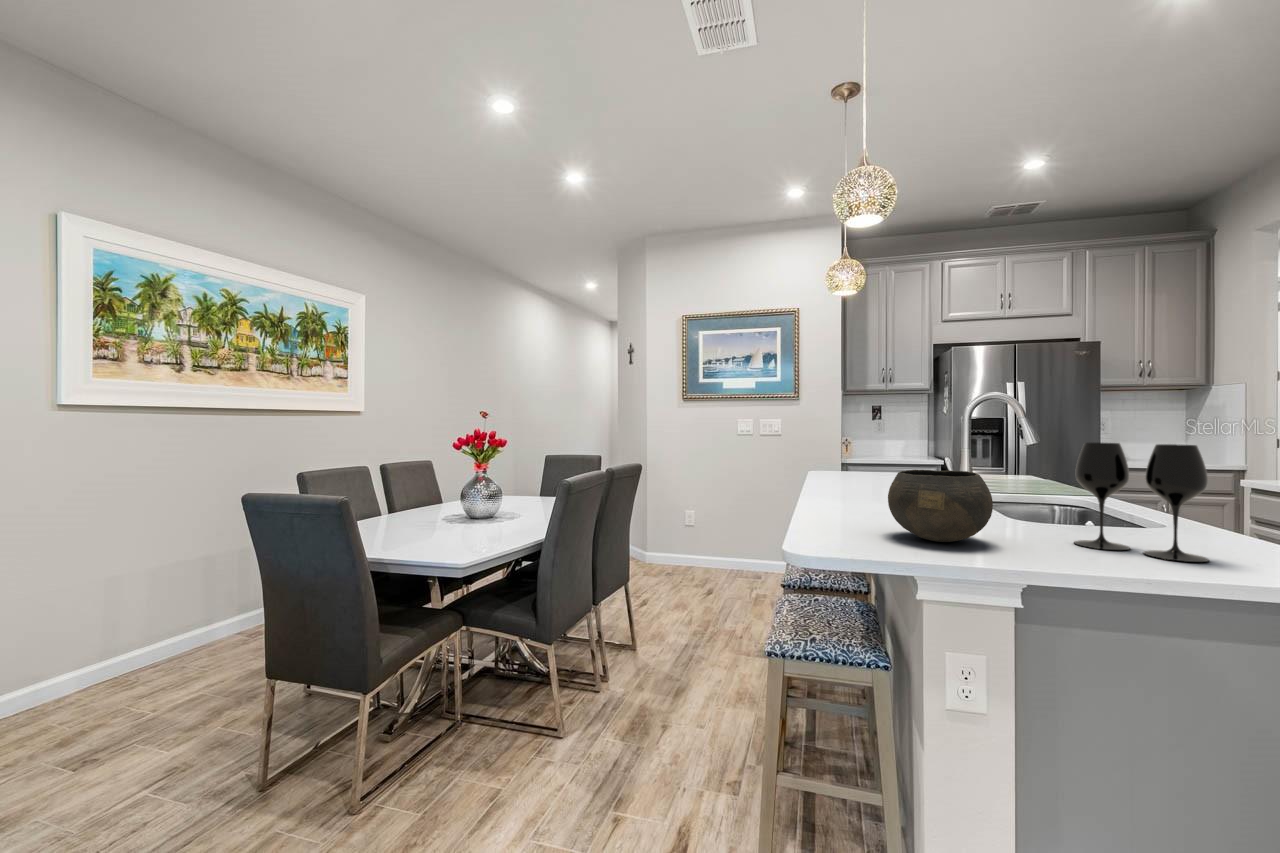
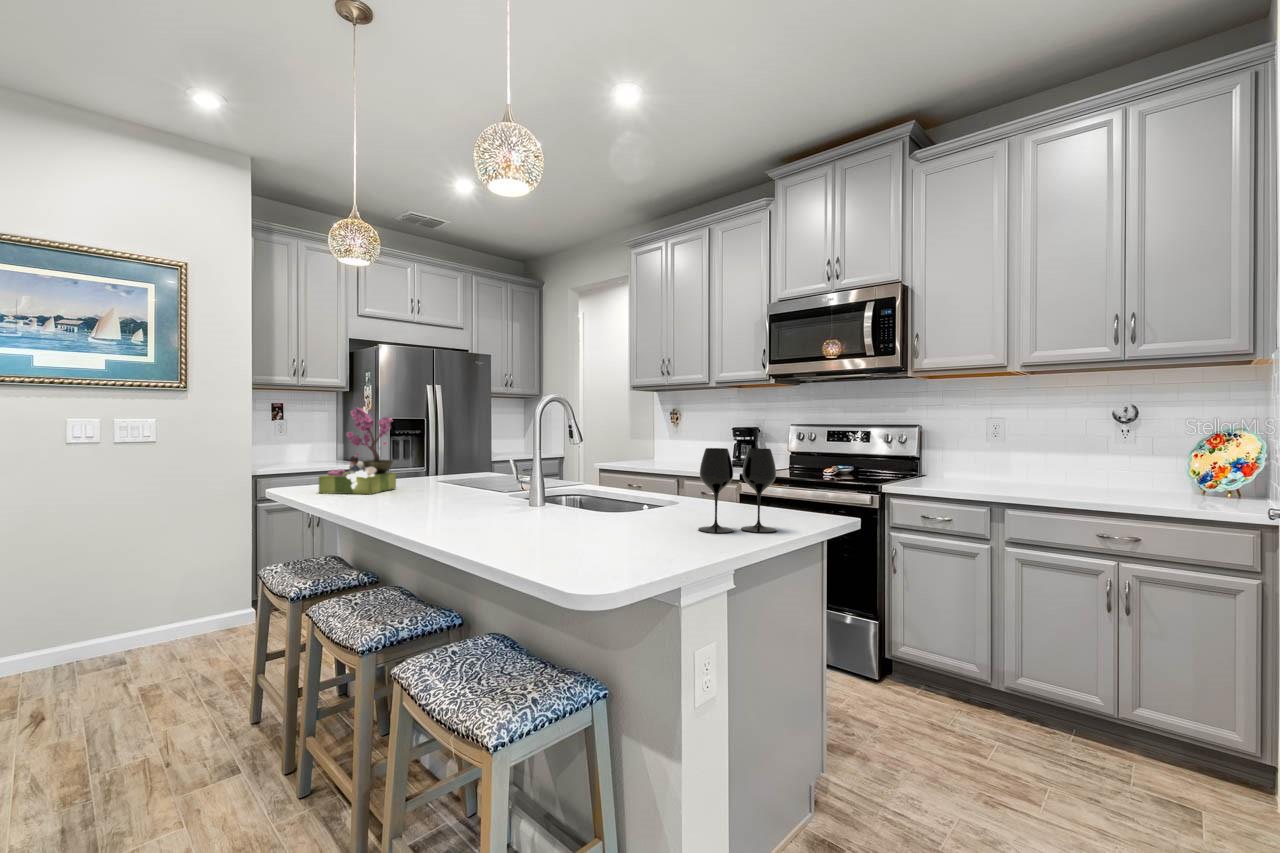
flower arrangement: none [835,405,900,479] -> present [319,407,396,494]
bowl: present [888,470,993,542] -> none [601,479,695,552]

